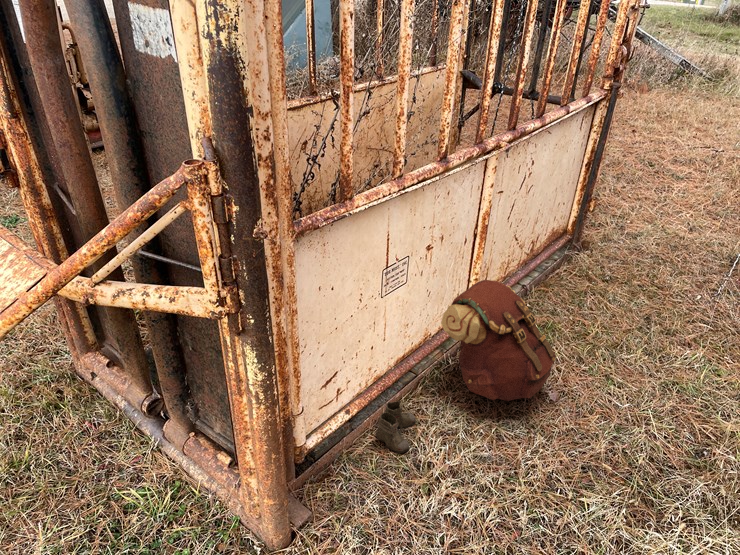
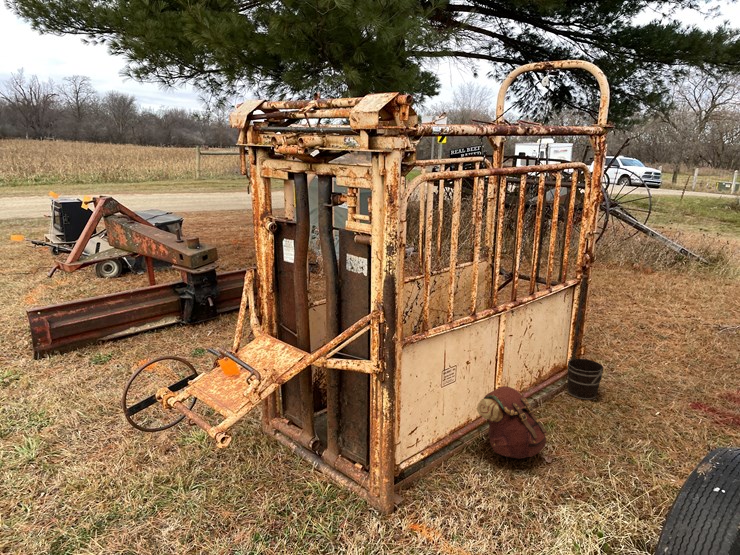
bucket: none [567,218,626,279] -> present [568,359,603,399]
boots: present [376,400,416,453] -> none [439,452,462,481]

